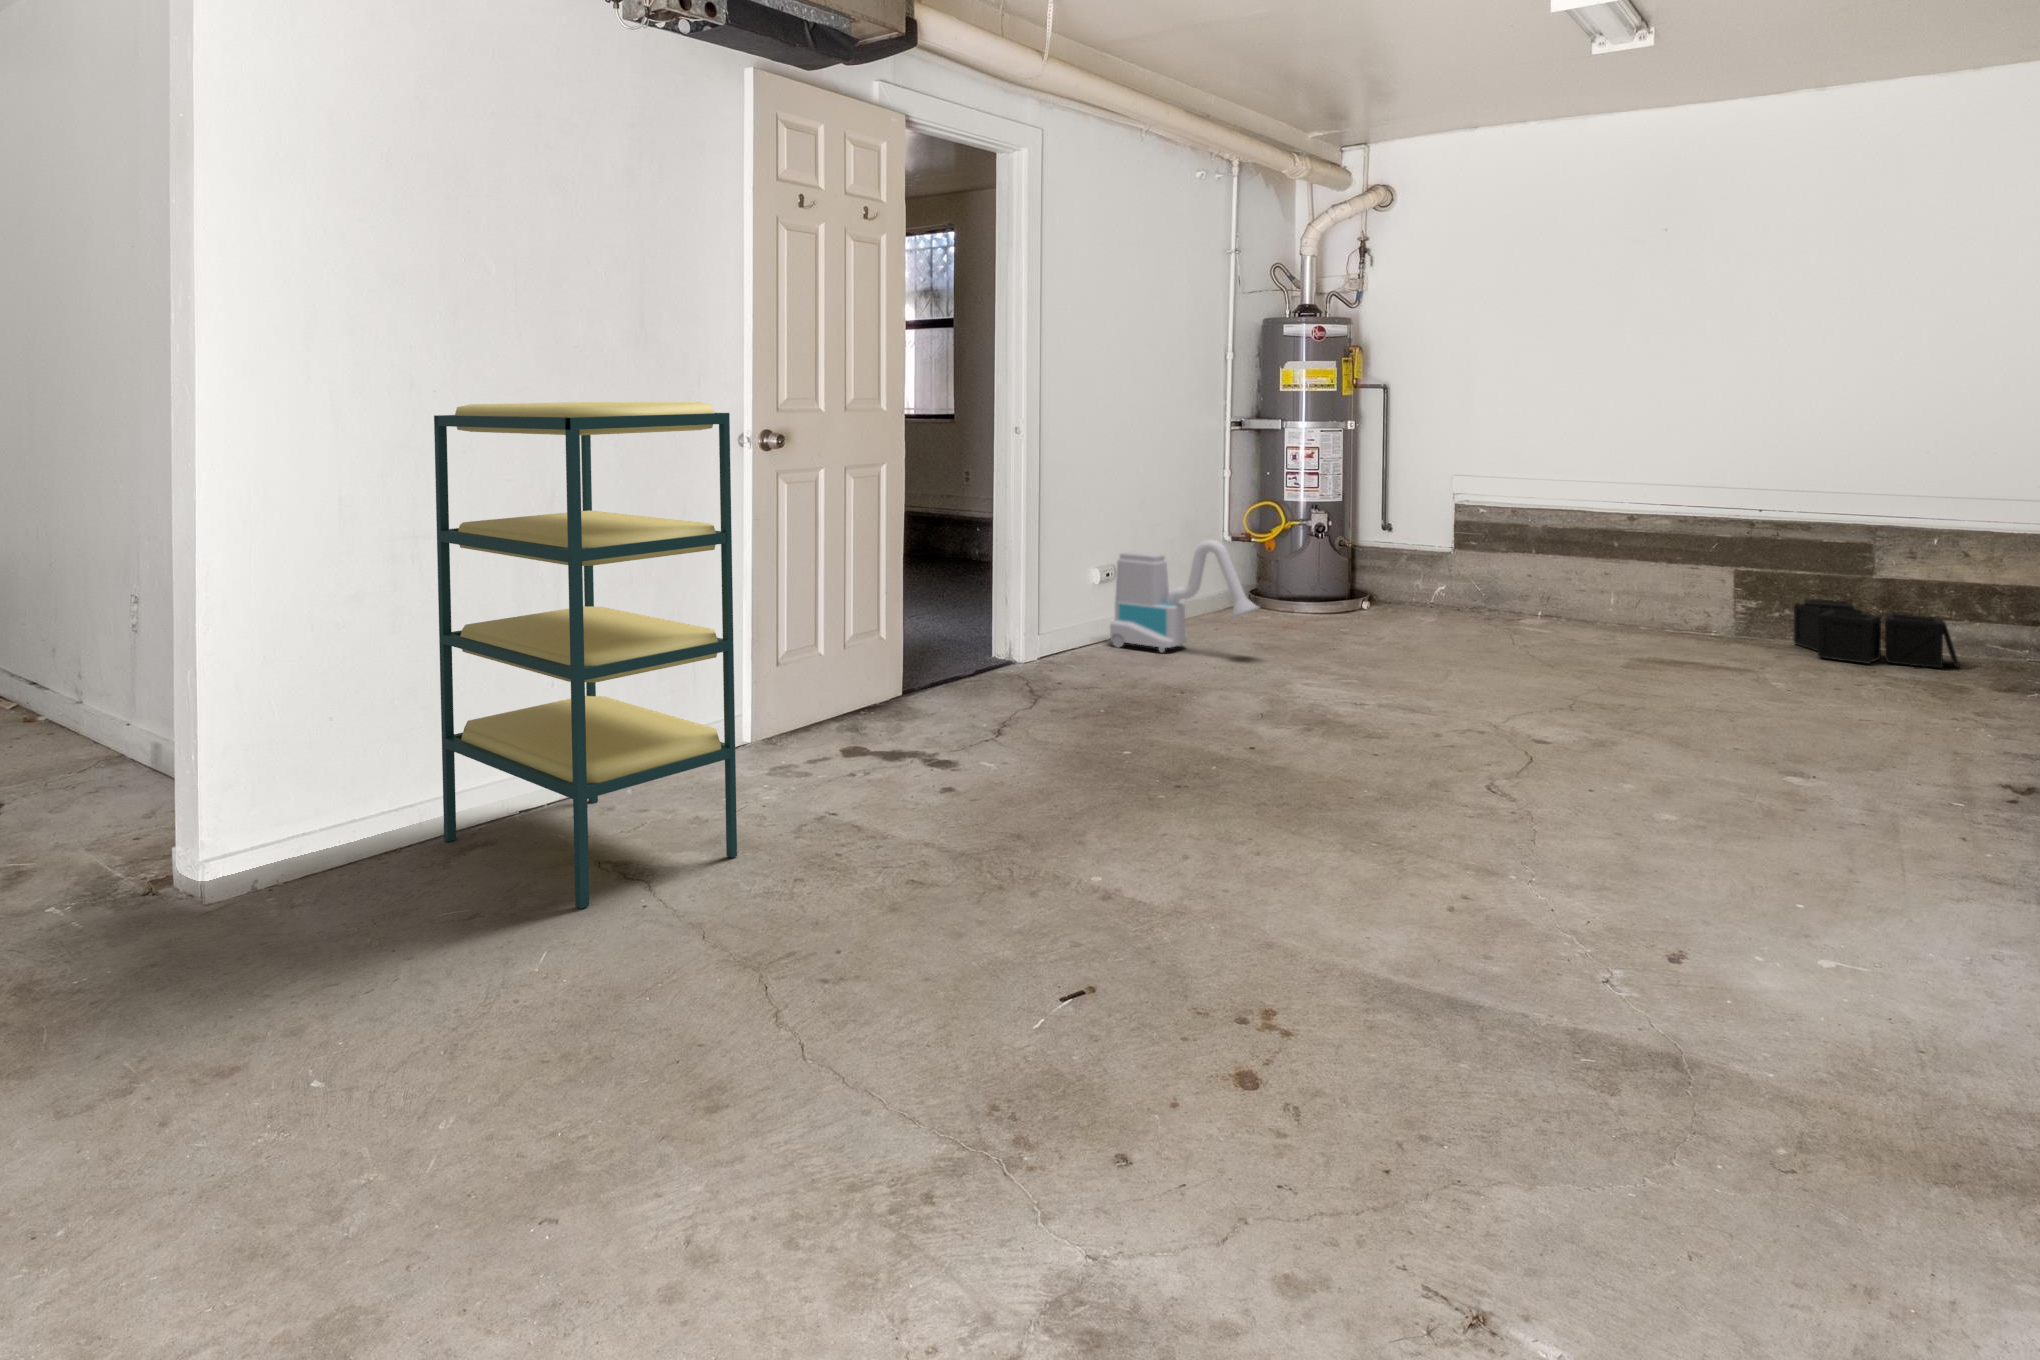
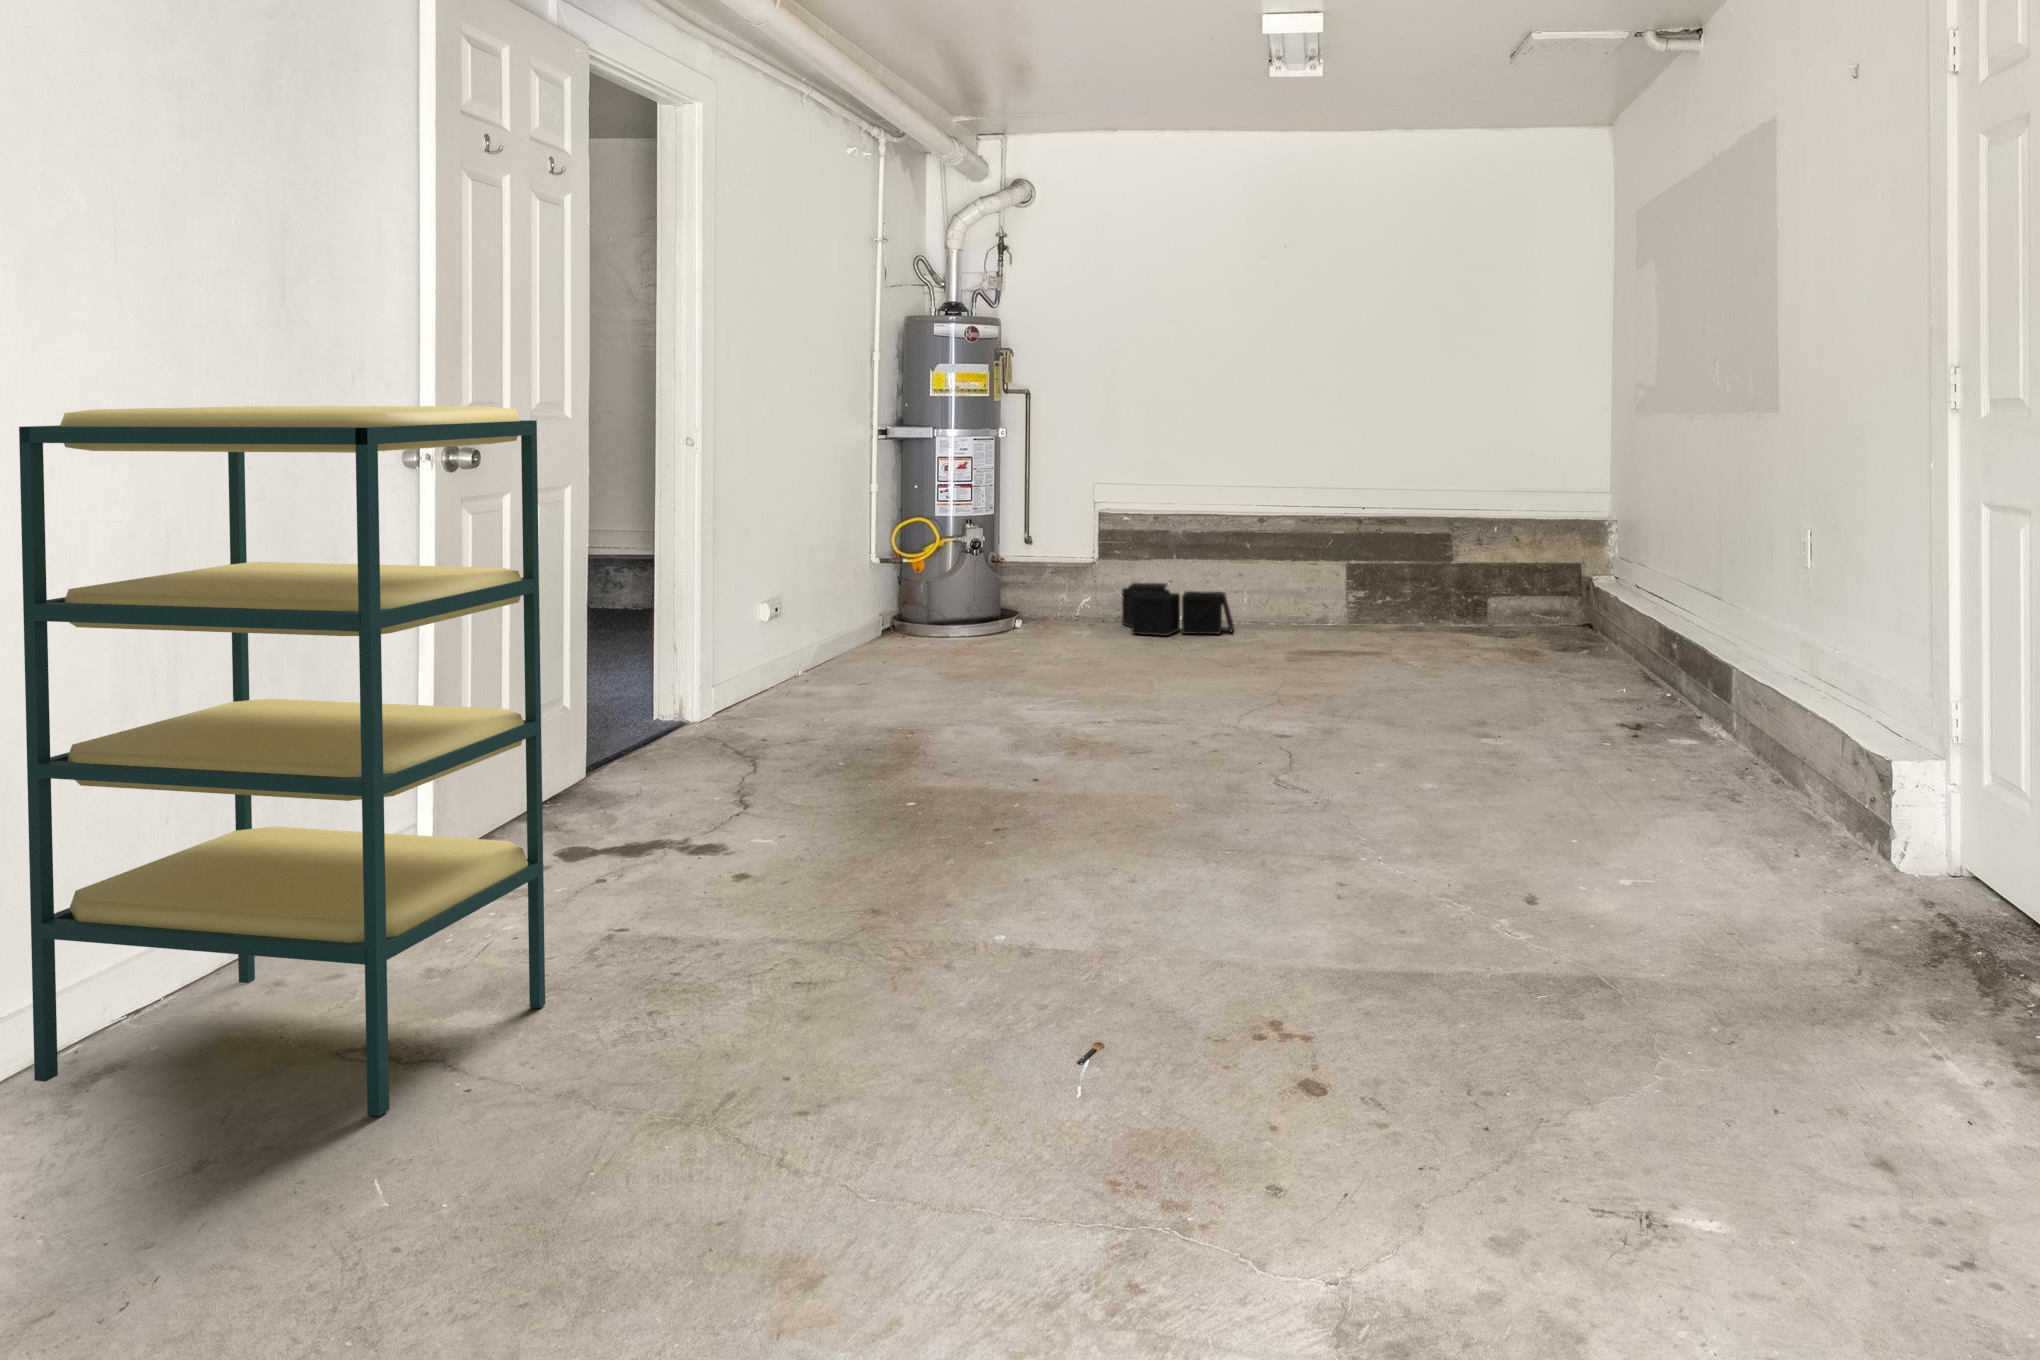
vacuum cleaner: present [1110,540,1259,653] -> none [781,562,961,696]
storage bin: present [1794,598,1959,668] -> present [1122,583,1234,636]

